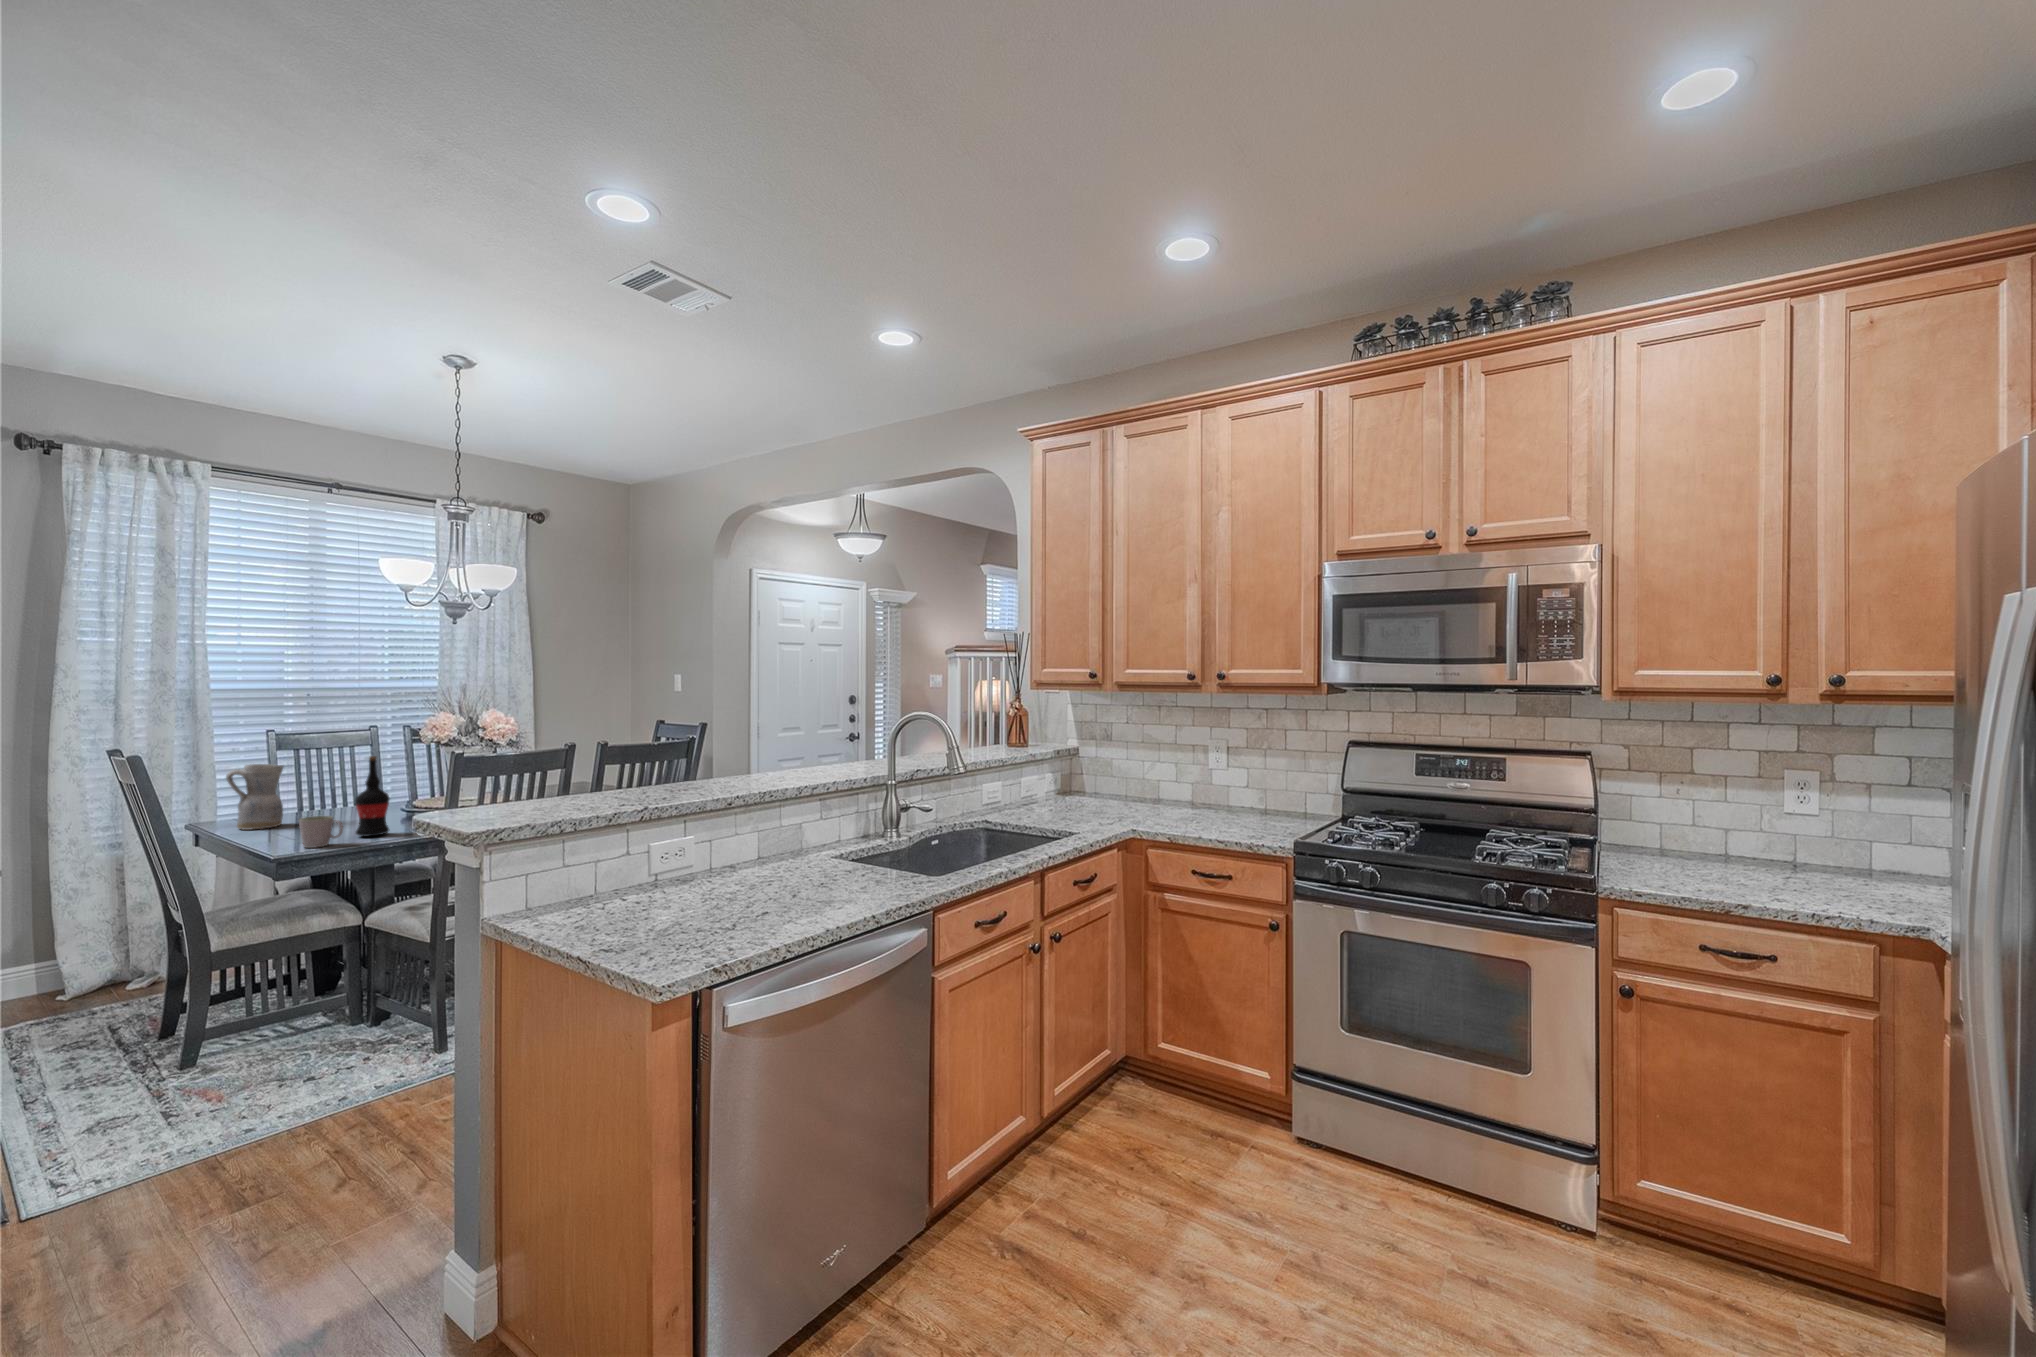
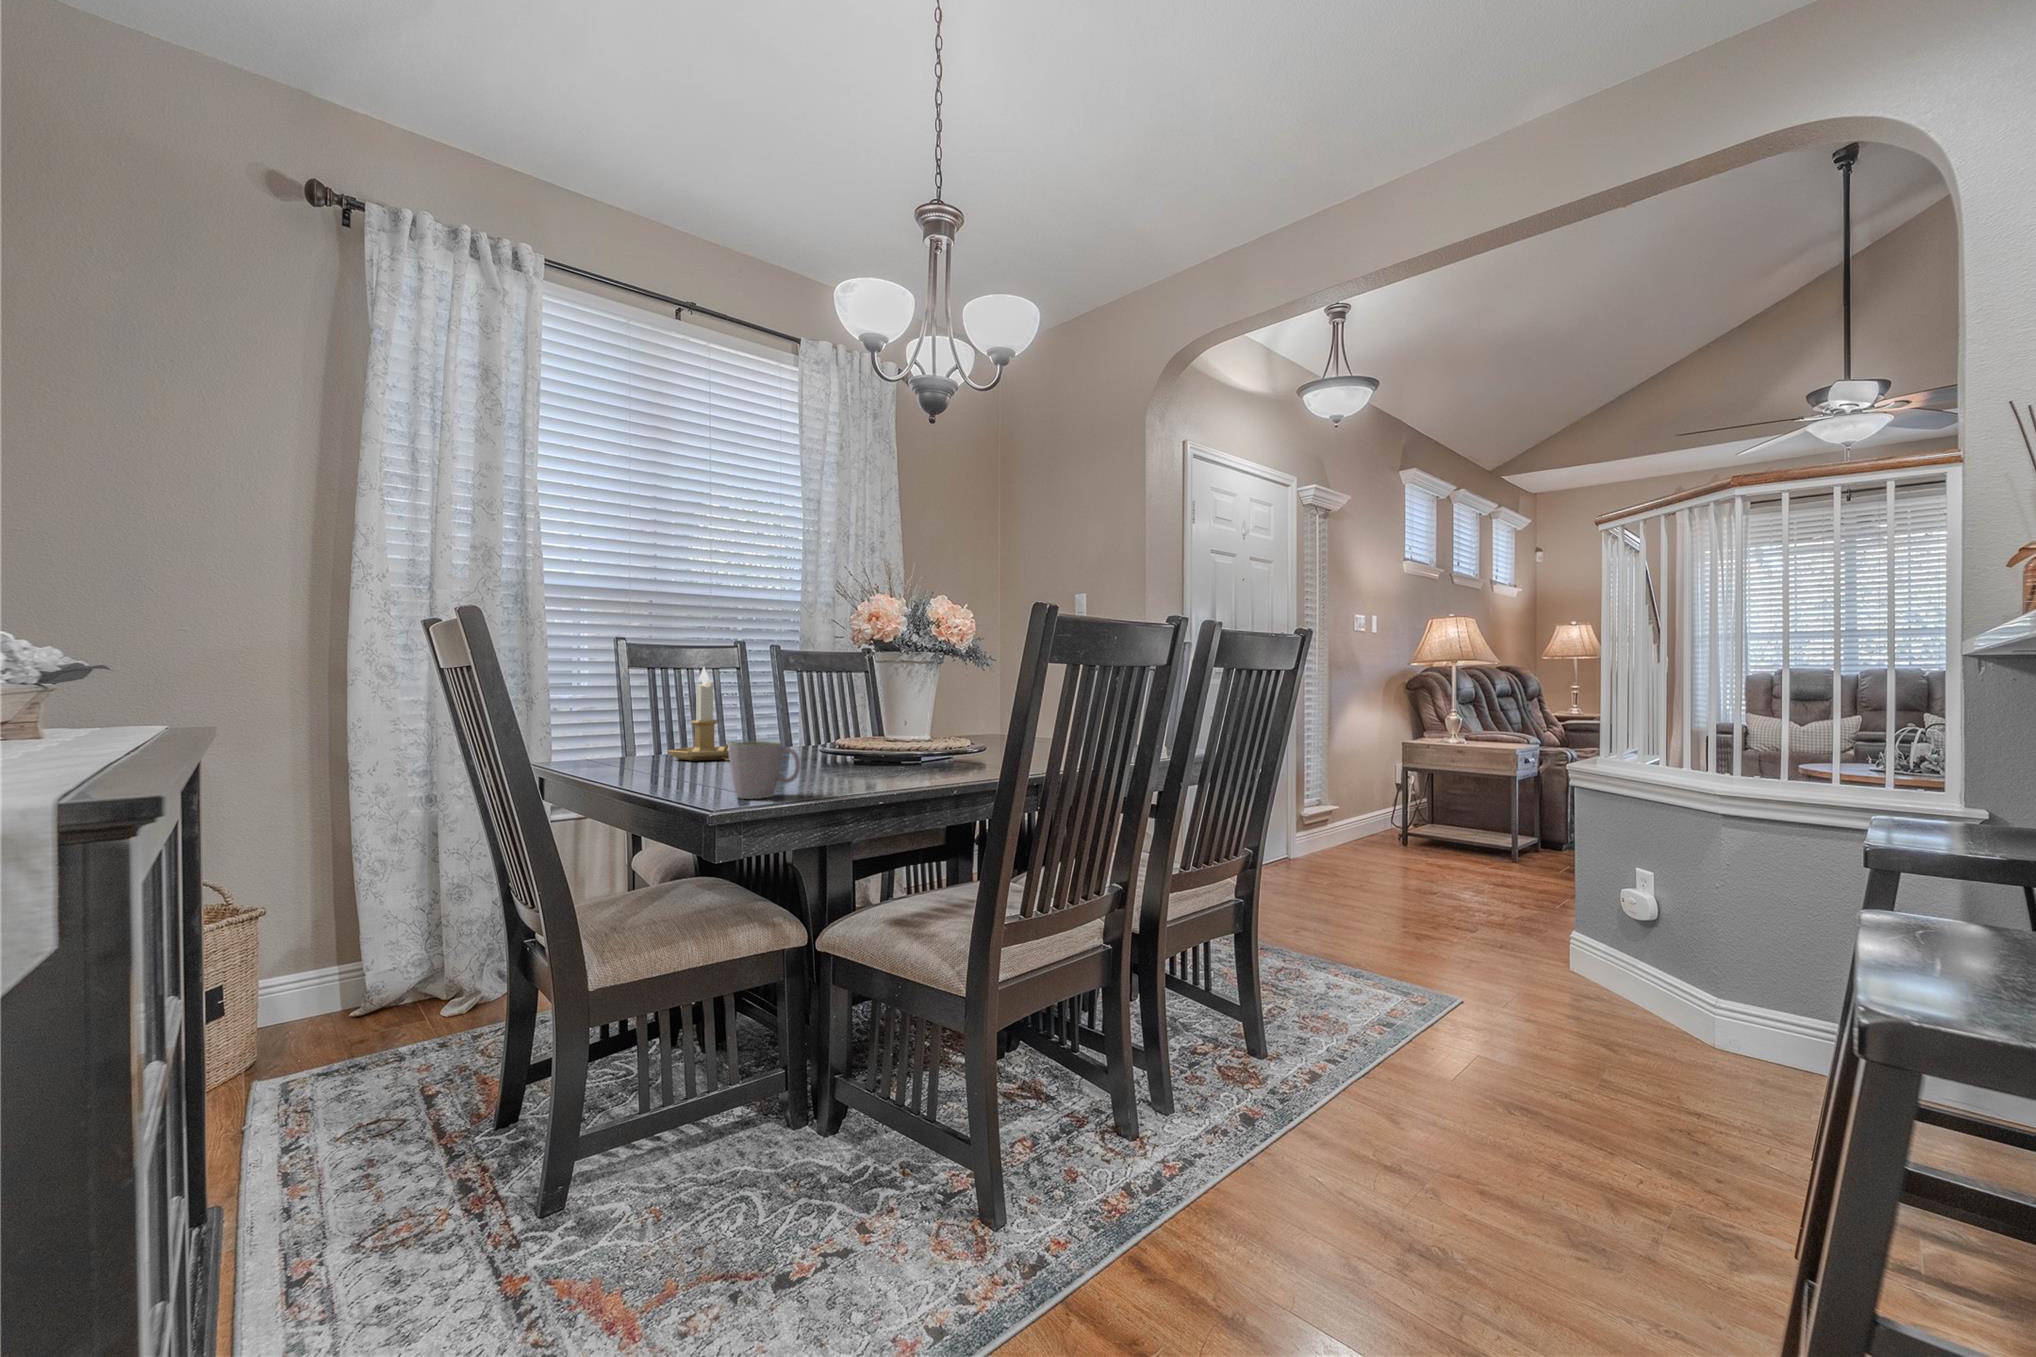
wine bottle: present [355,756,390,836] -> none [801,640,853,784]
candlestick: none [292,757,349,817] -> present [667,667,734,761]
ceramic pitcher: present [226,764,283,830] -> none [588,665,667,772]

